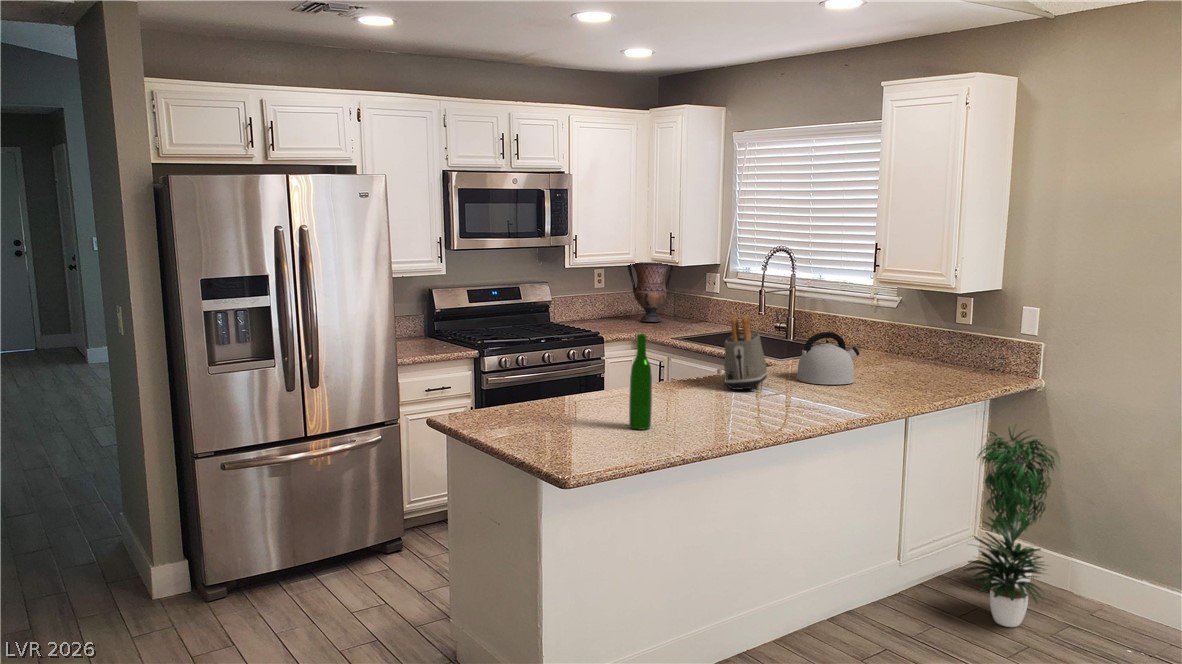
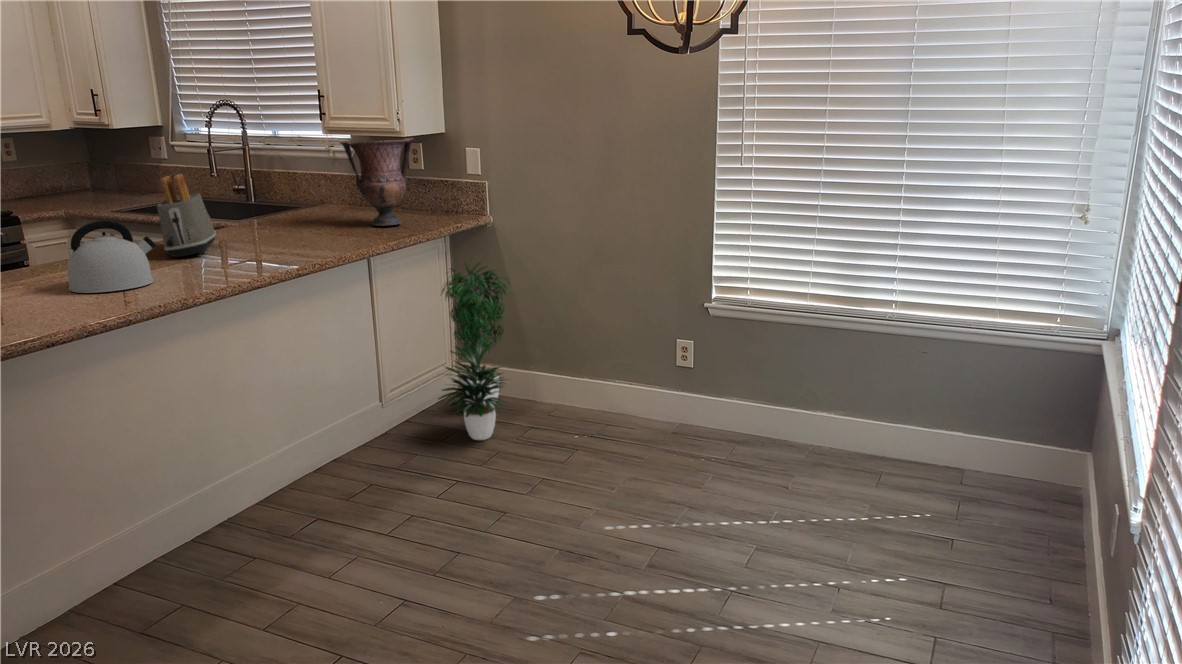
vase: present [627,262,675,322] -> present [340,138,414,226]
kettle: present [796,332,860,385] -> present [68,220,156,293]
wine bottle: present [629,334,652,430] -> none [20,200,62,315]

